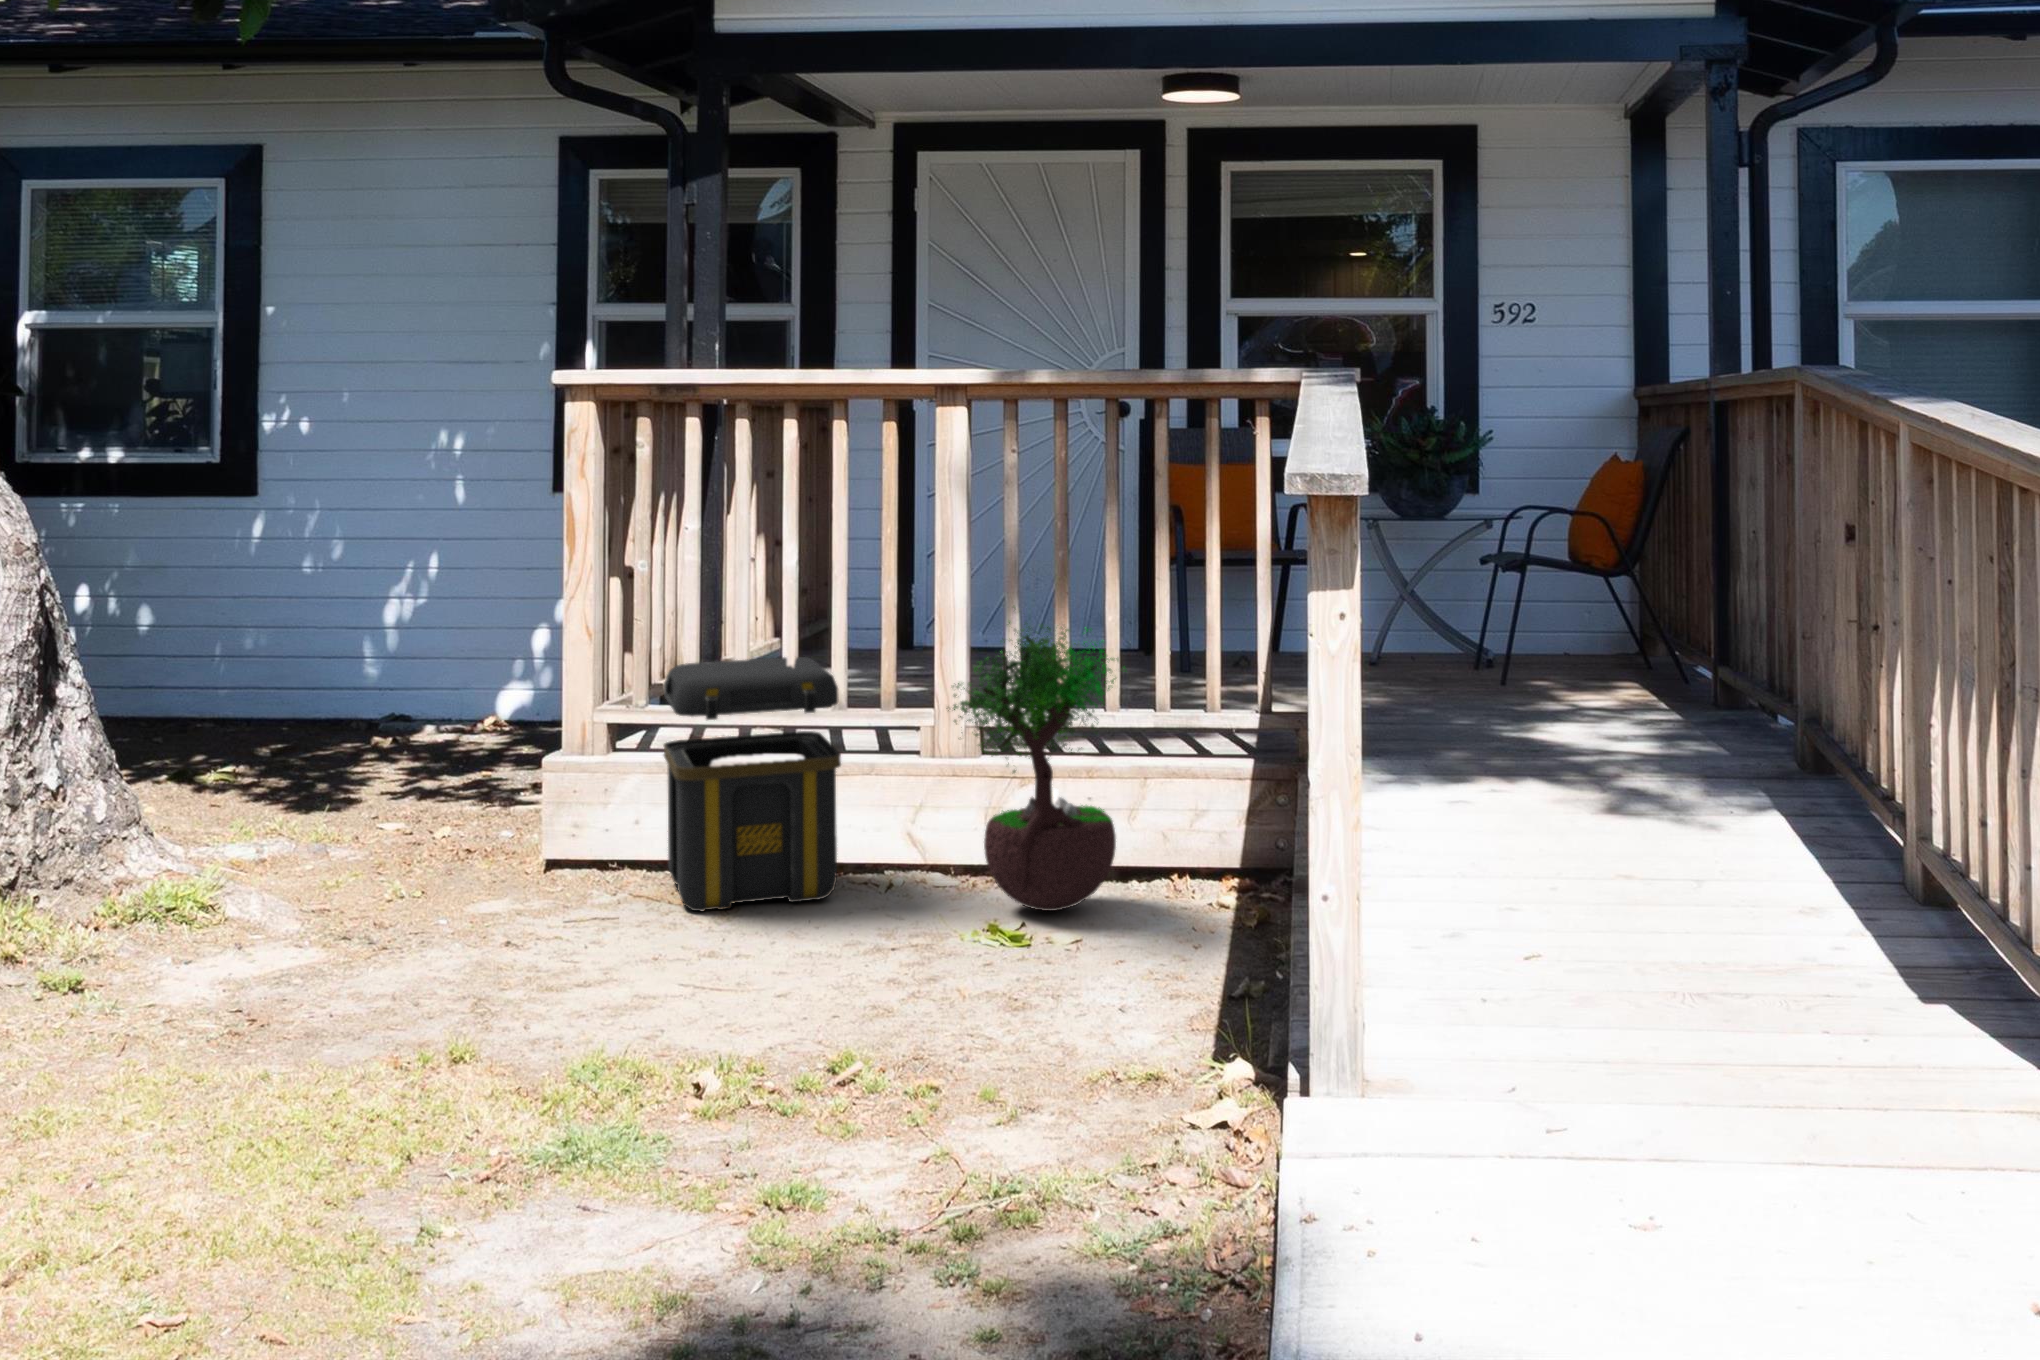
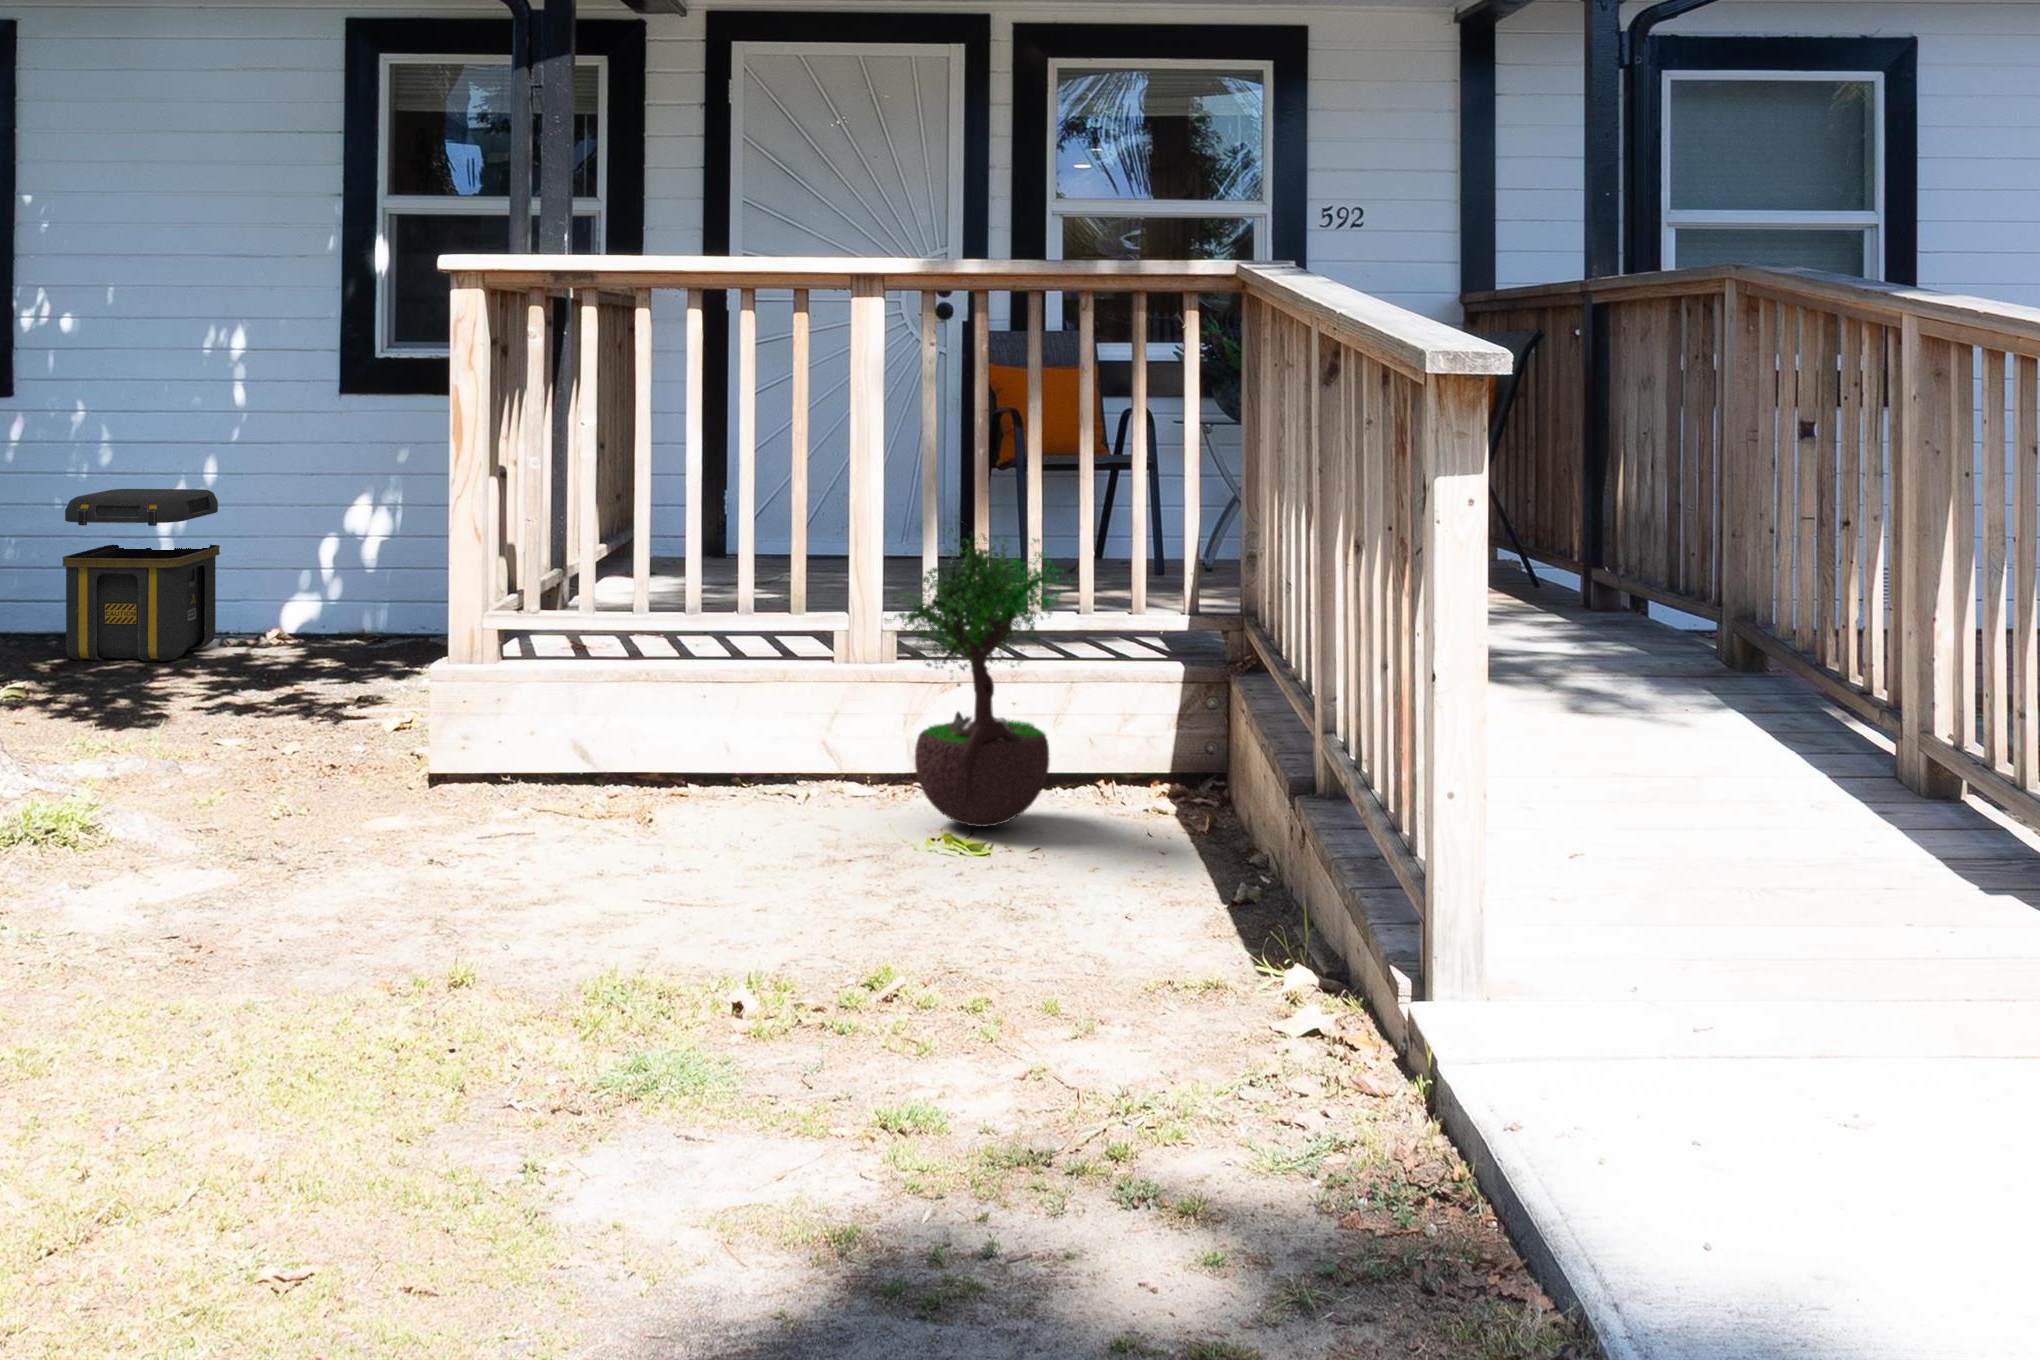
toolbox: present [664,657,841,911] -> present [62,489,220,662]

